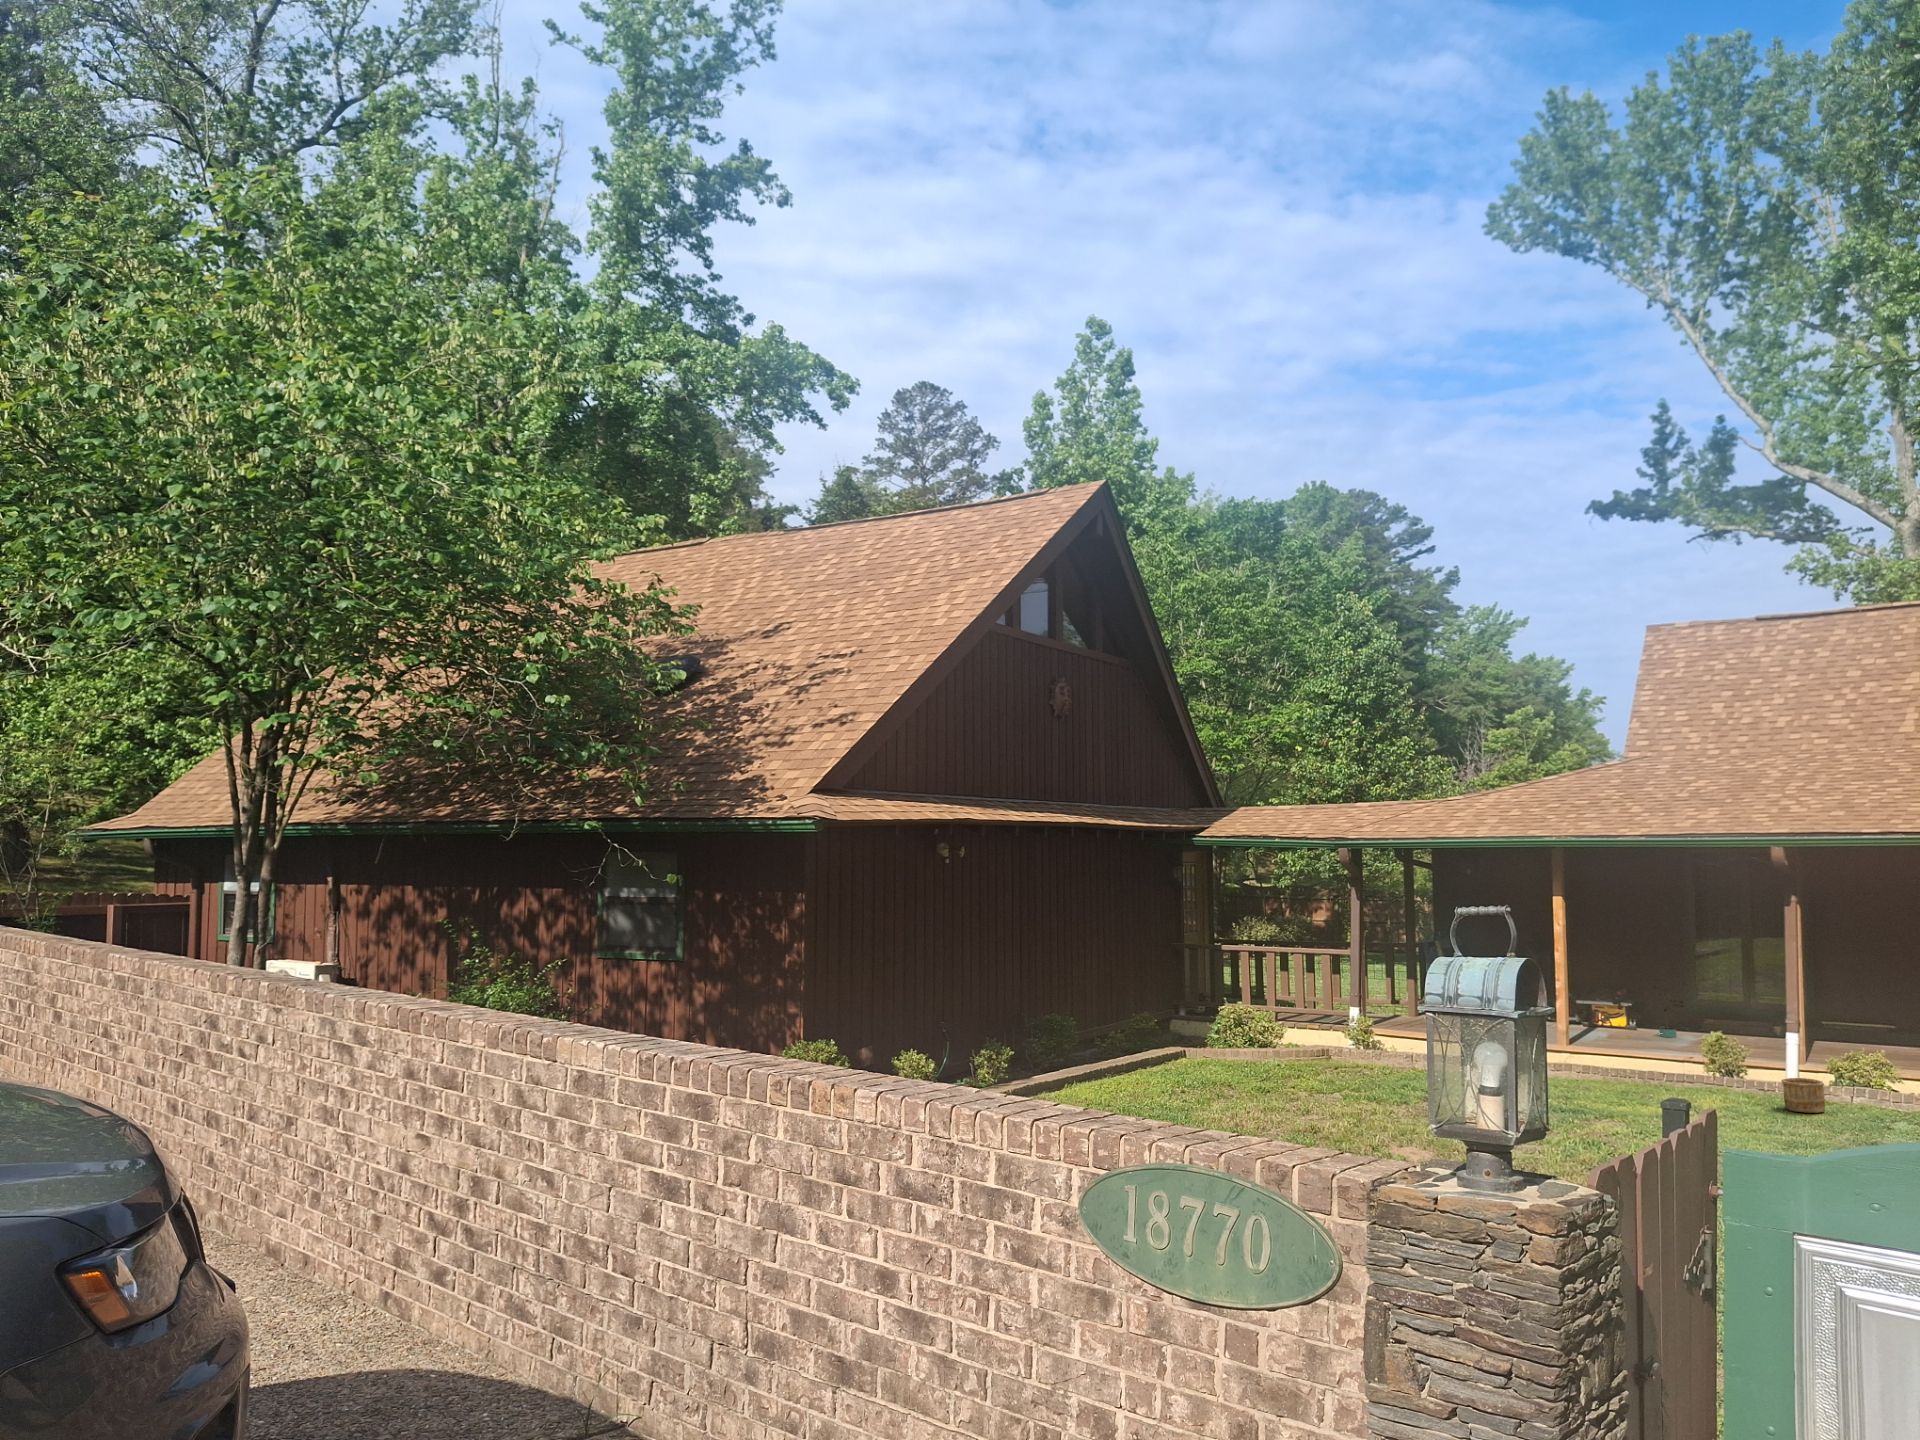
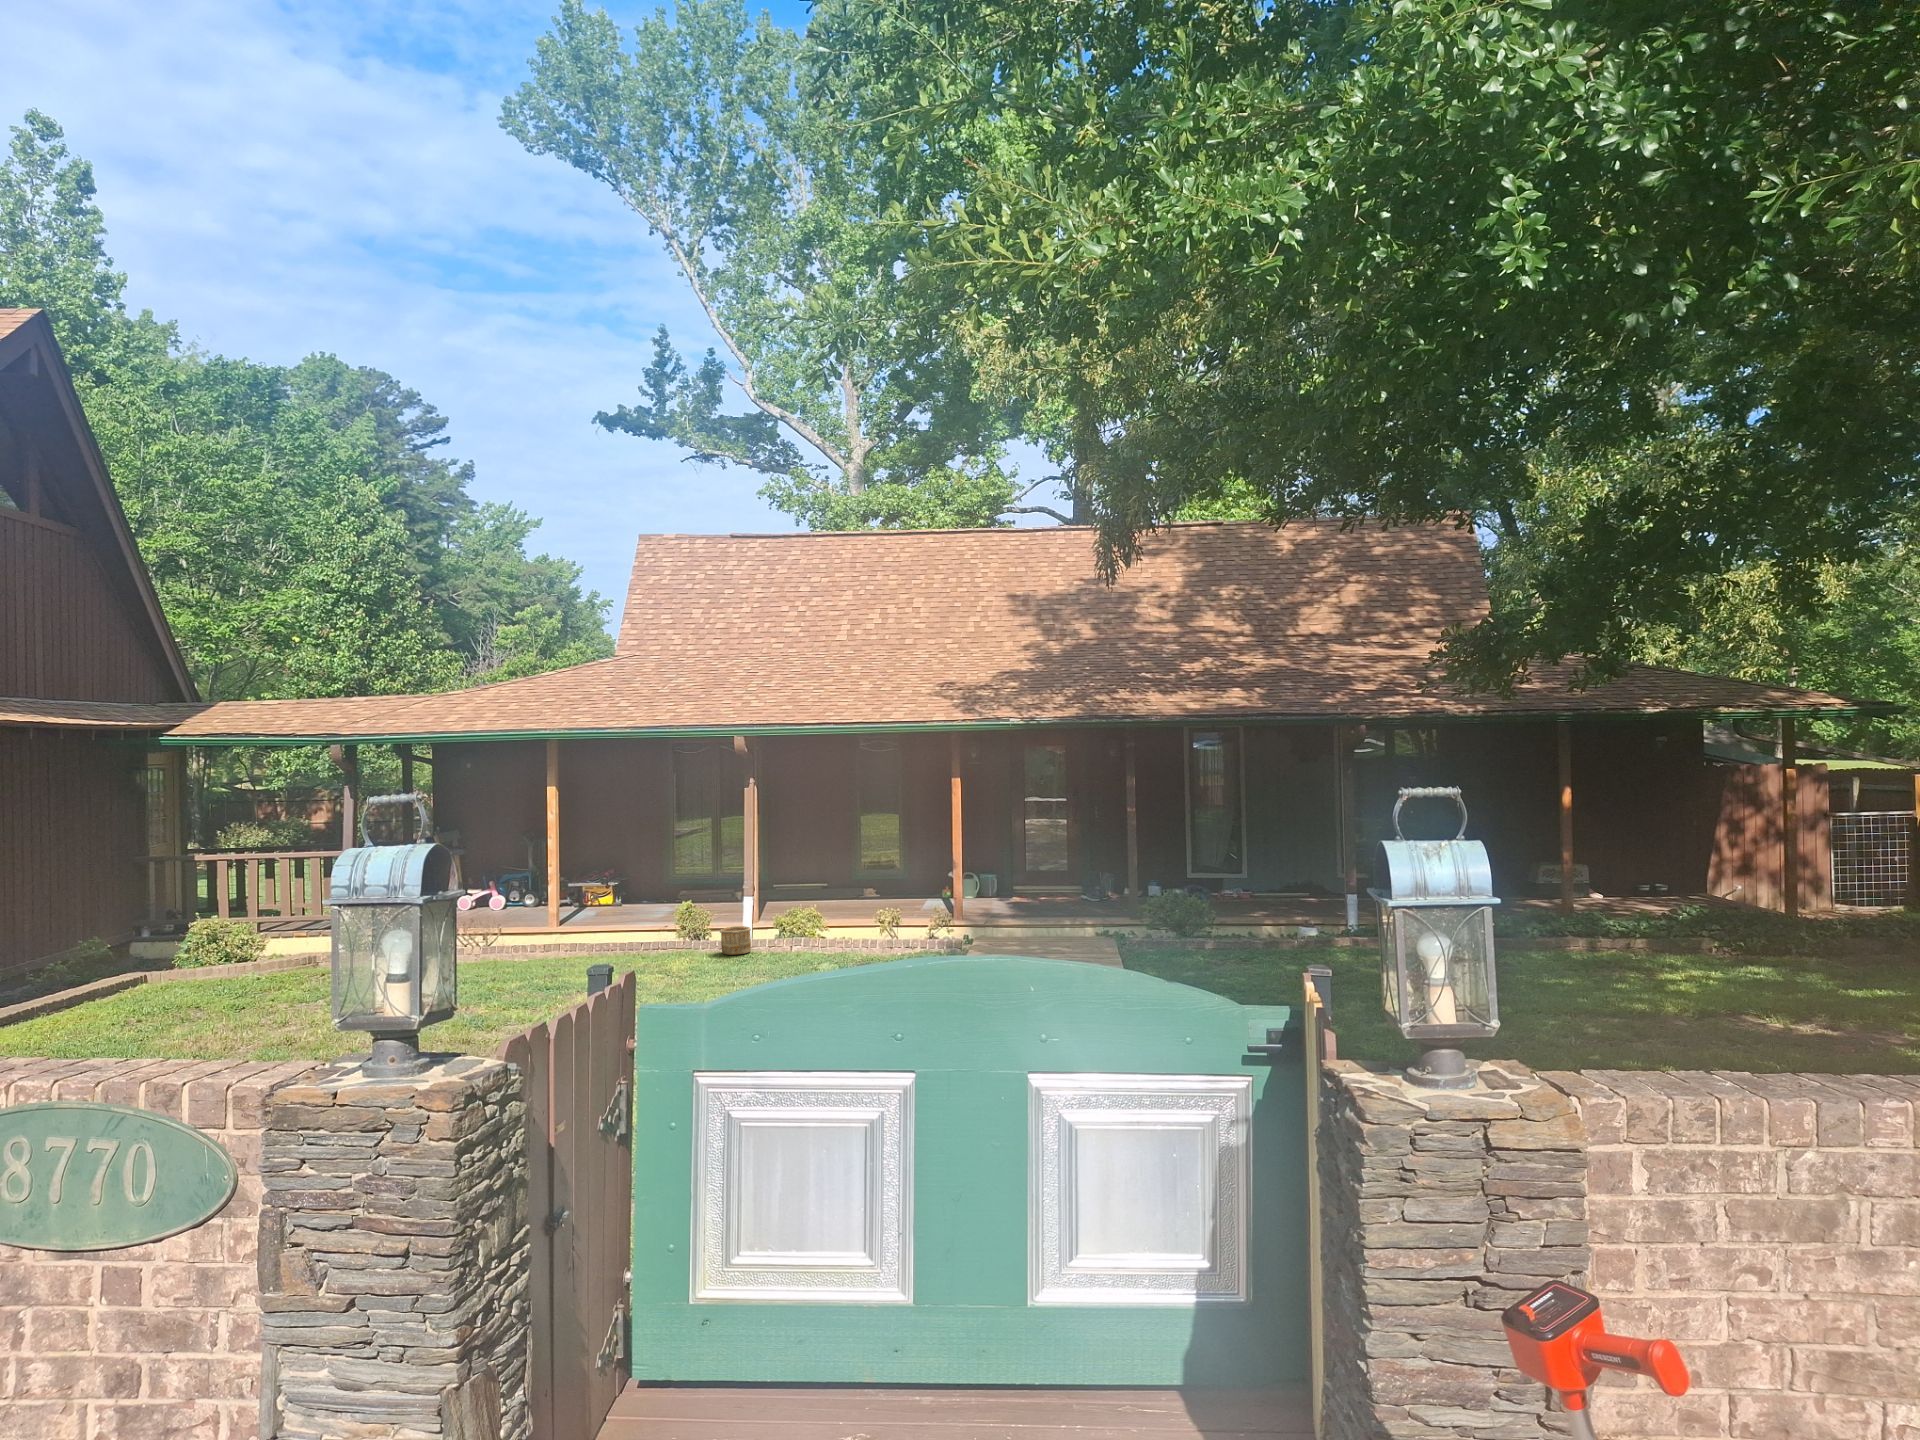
potted plant: present [1655,987,1684,1037] -> none [628,860,653,904]

